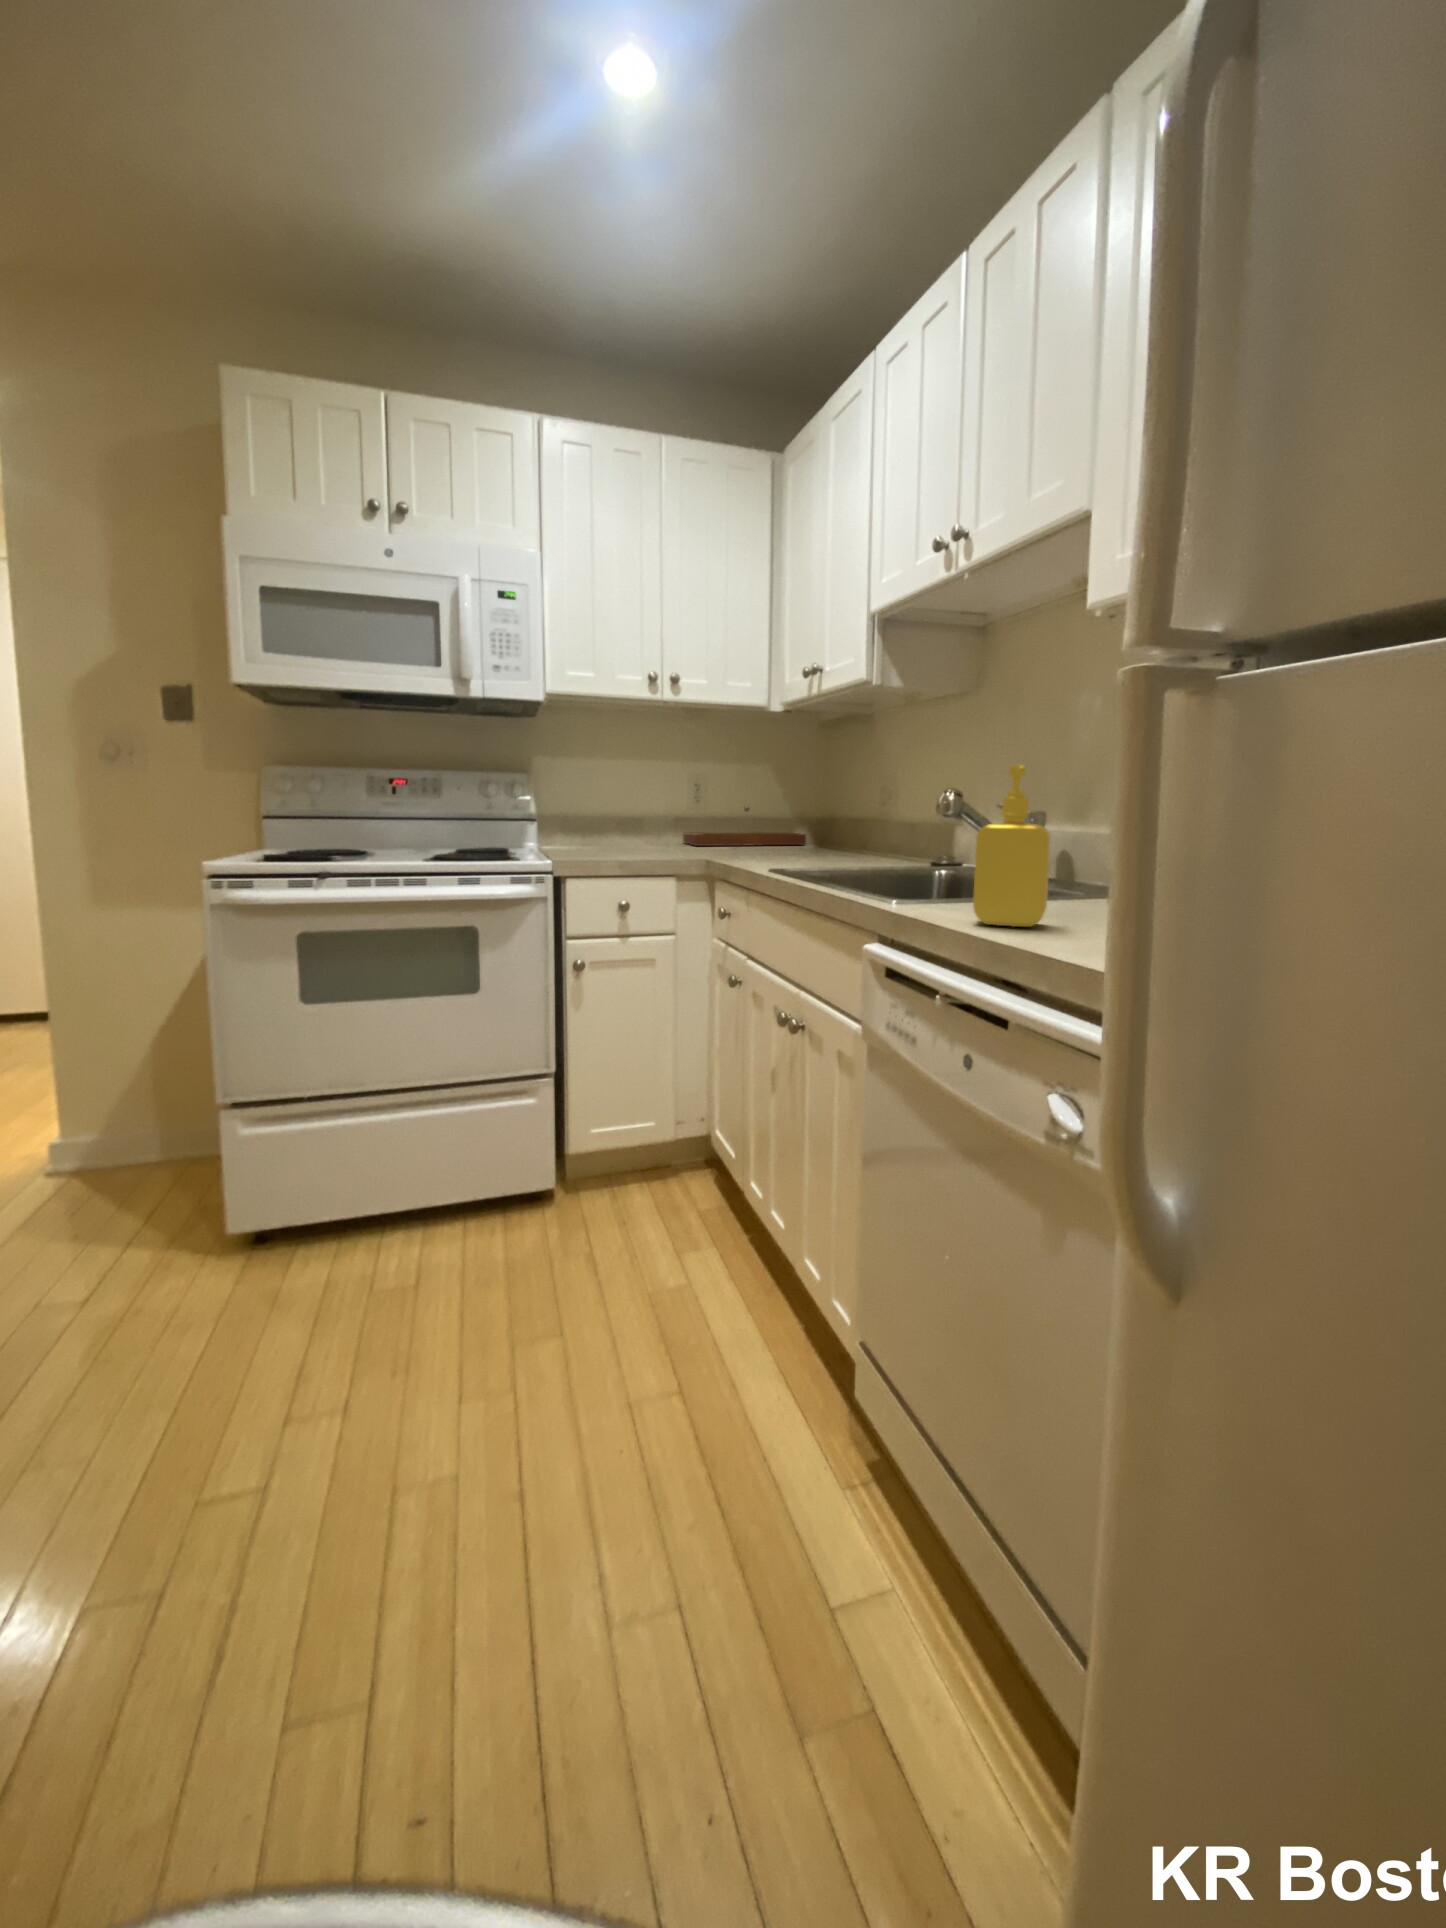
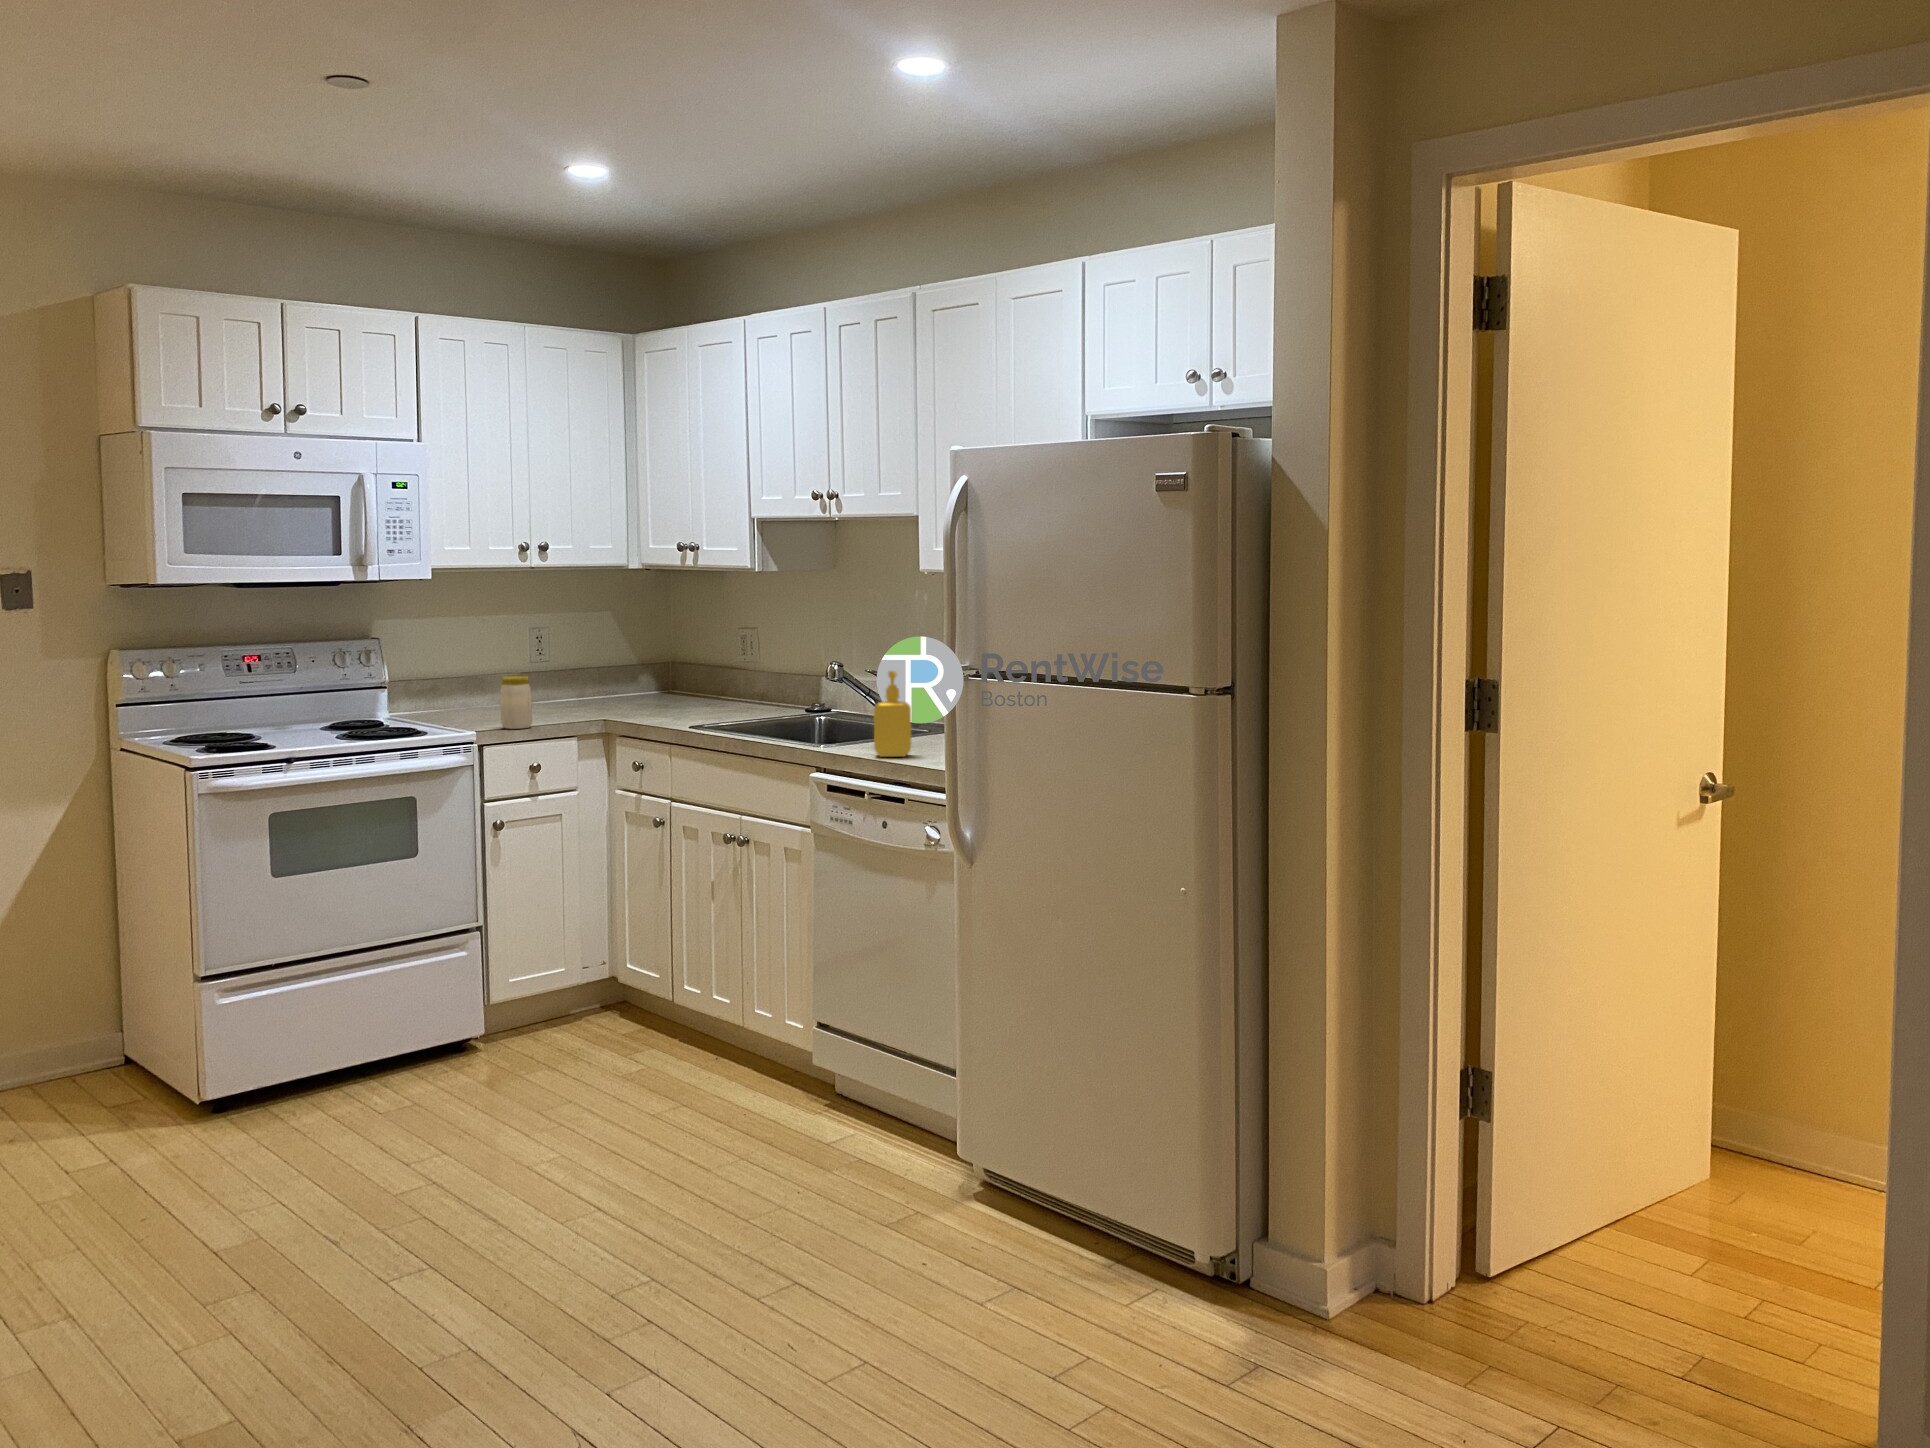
jar: none [583,803,617,860] -> present [500,676,532,729]
tray: present [683,806,806,846] -> none [527,659,661,705]

